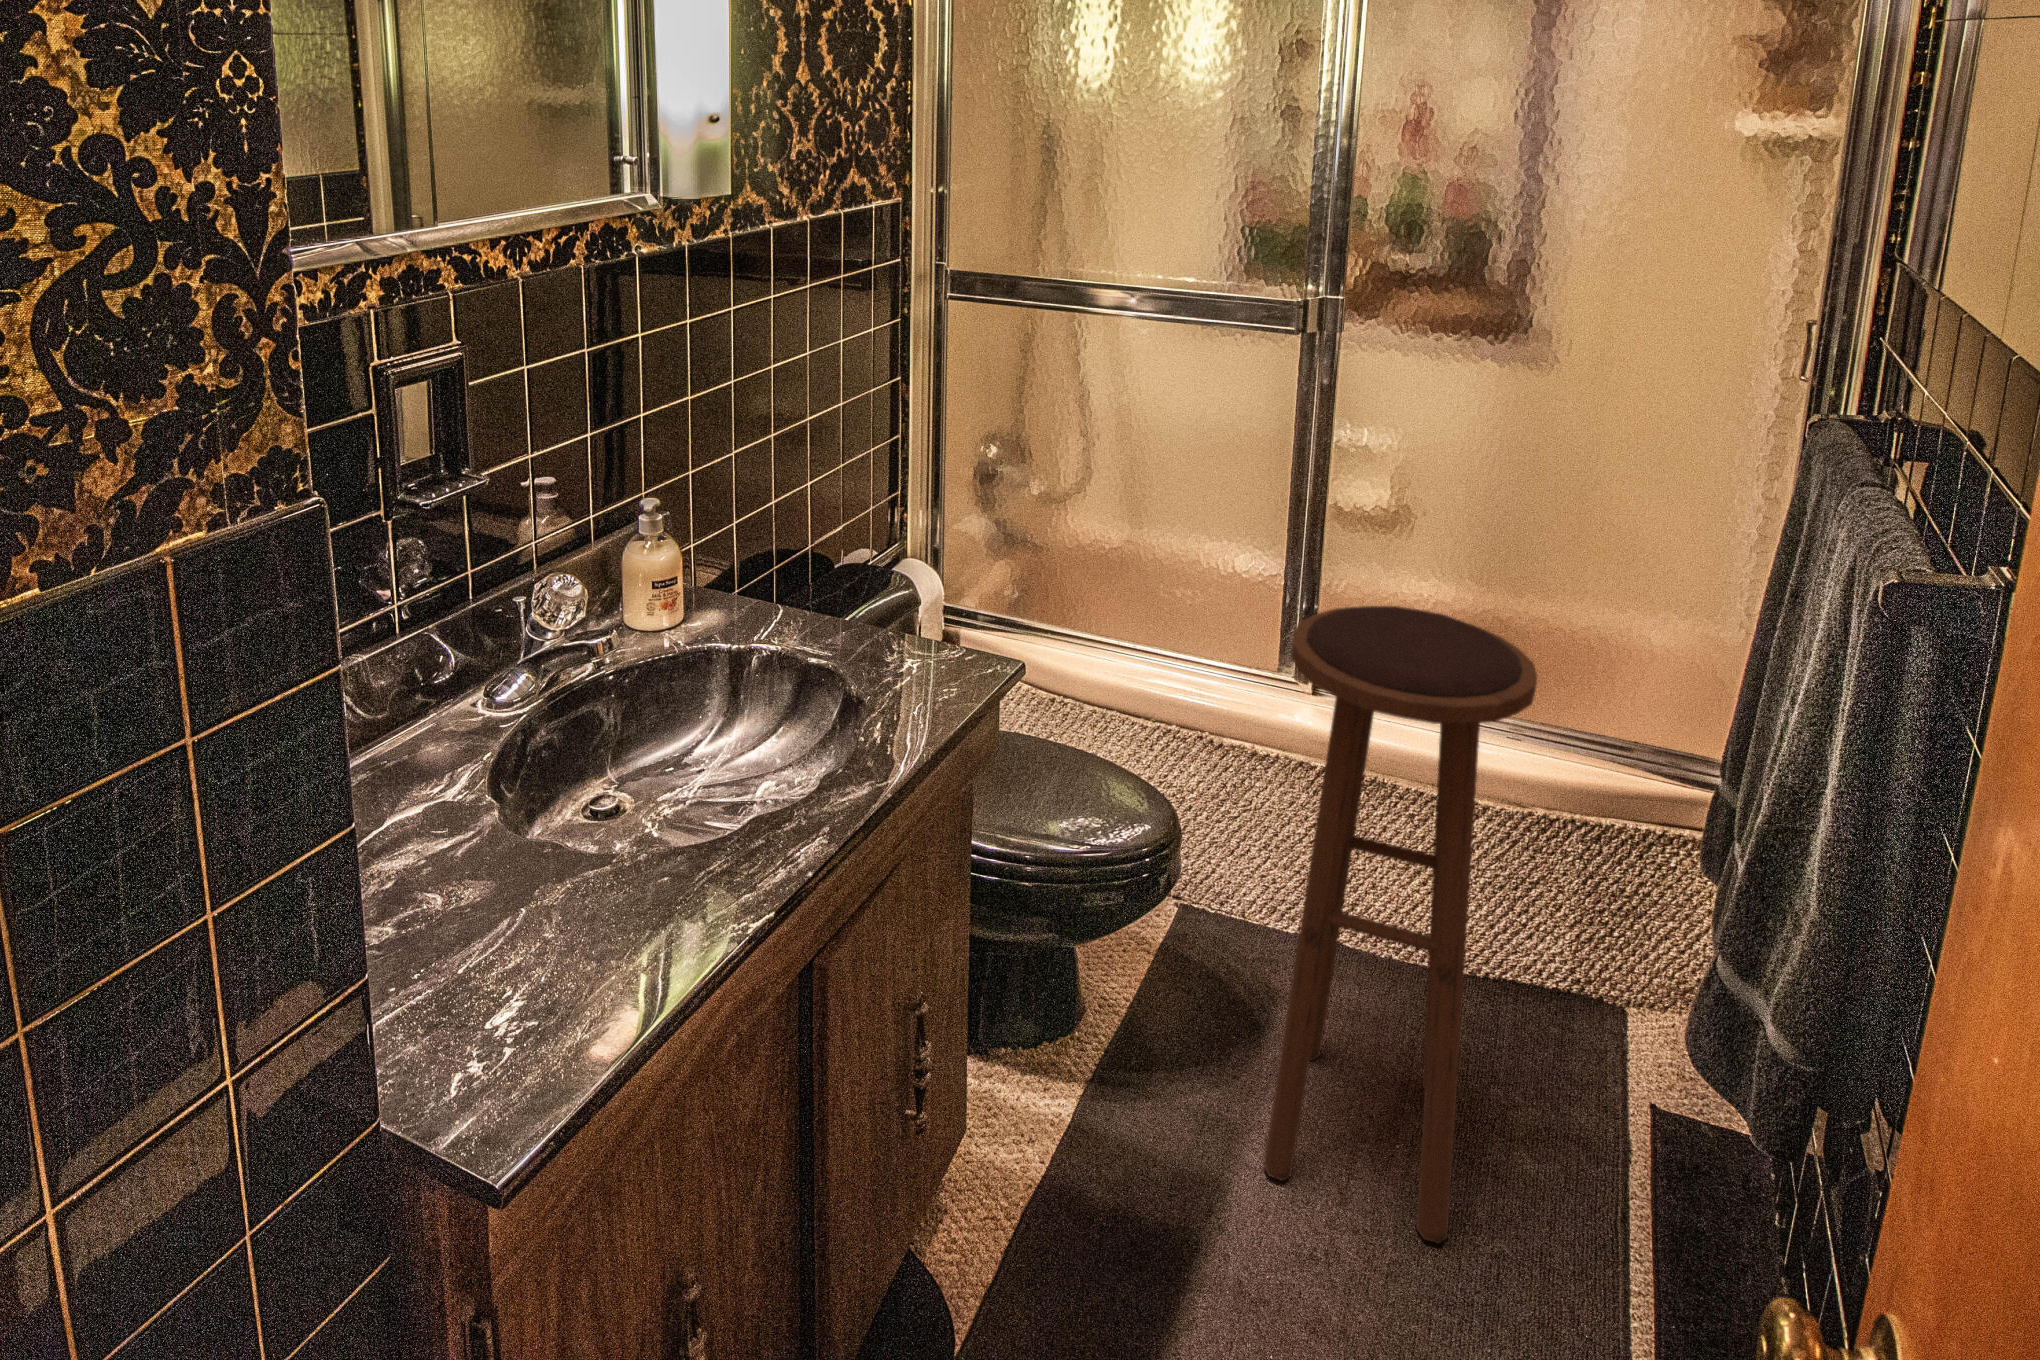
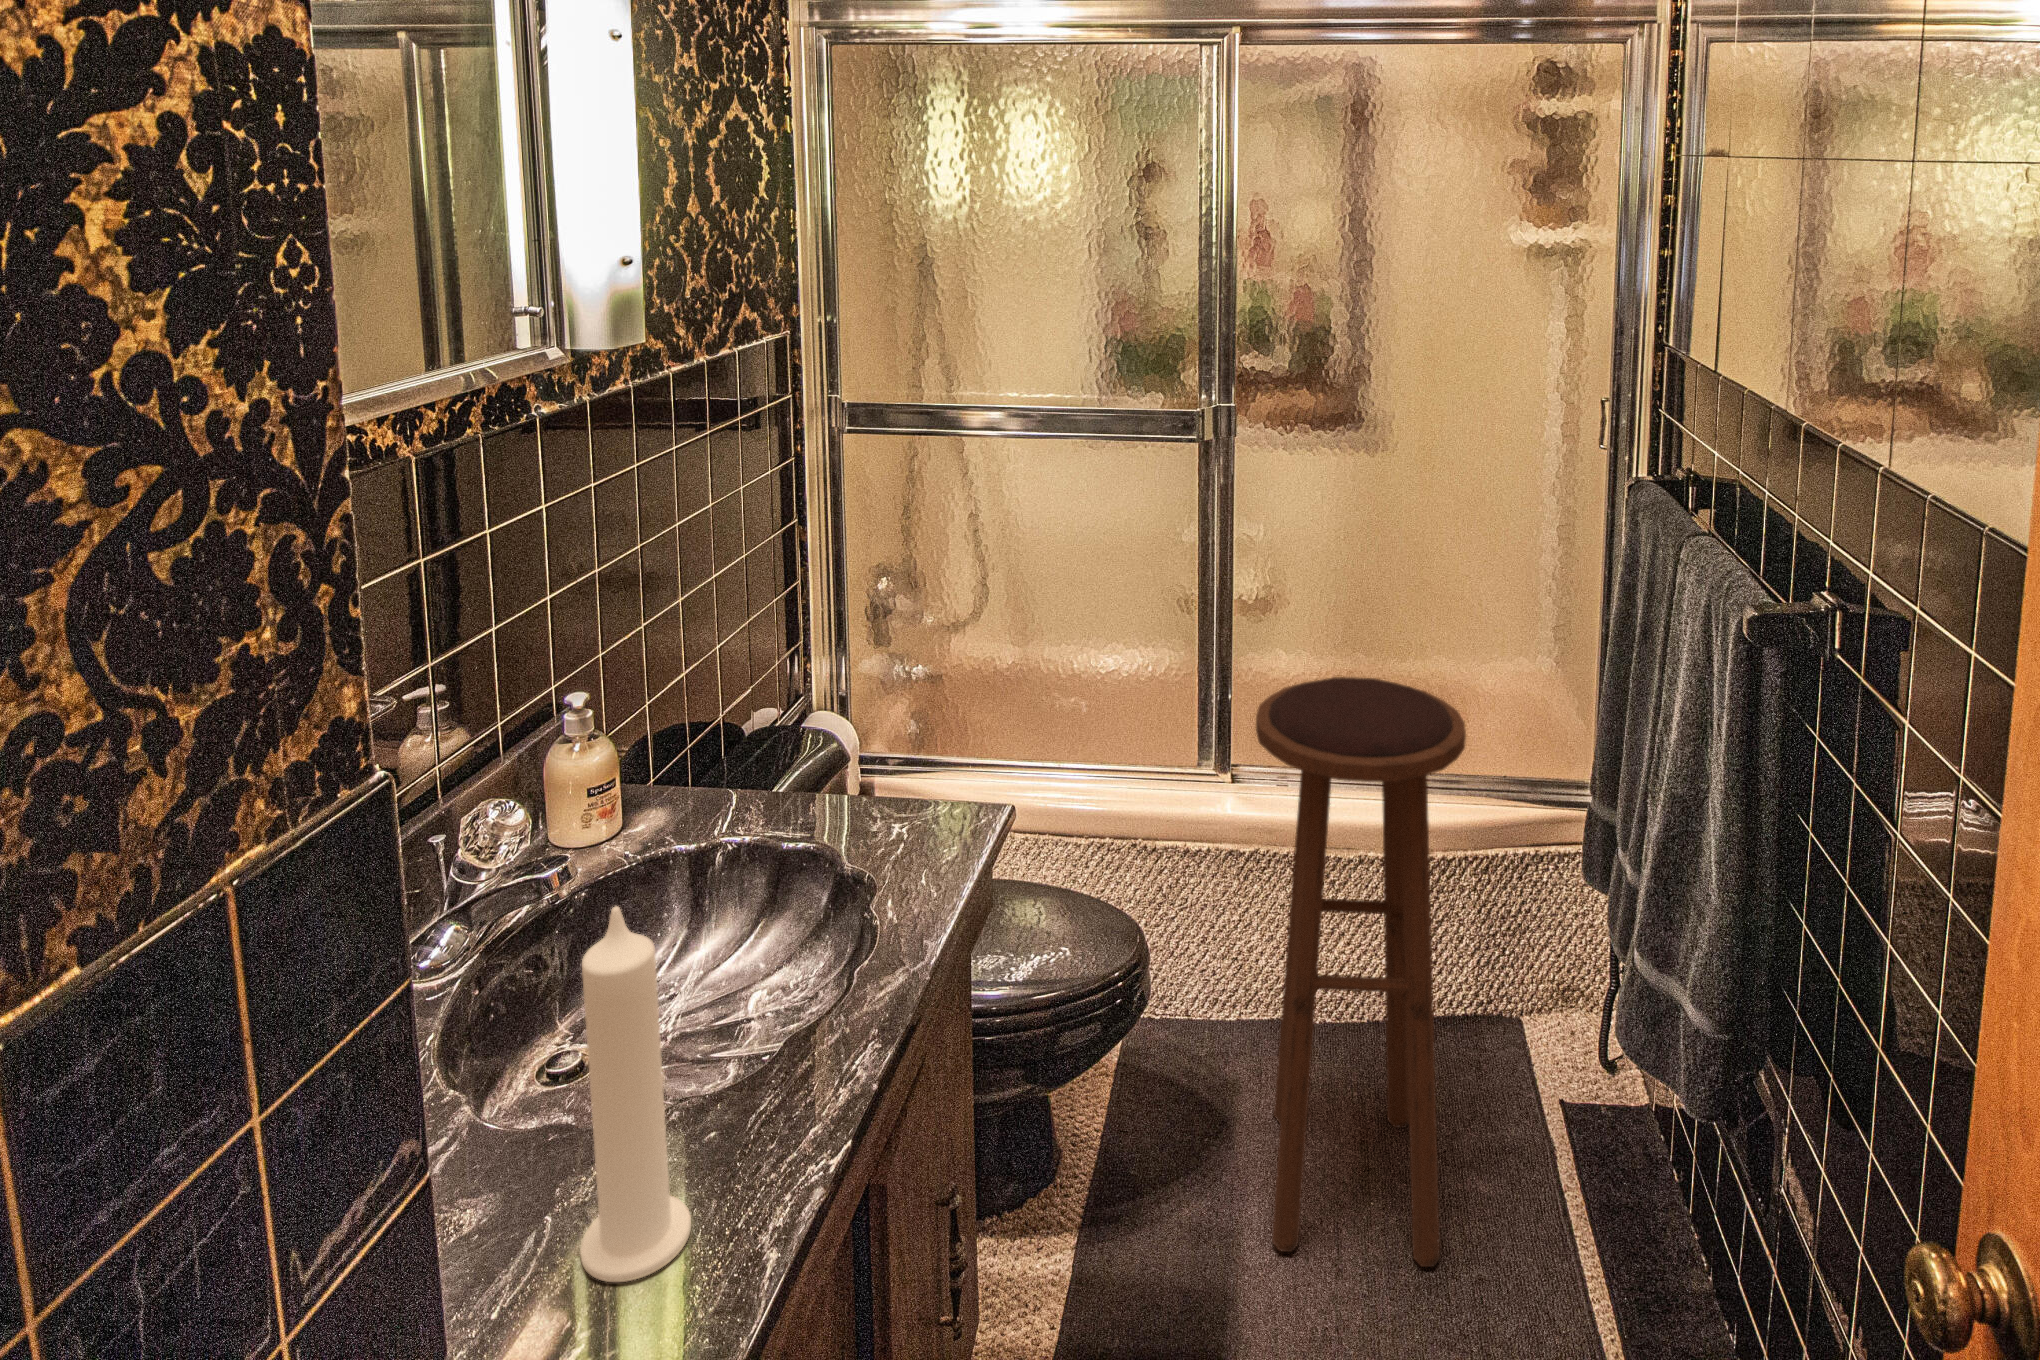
candle: none [528,665,618,978] -> present [580,907,691,1282]

